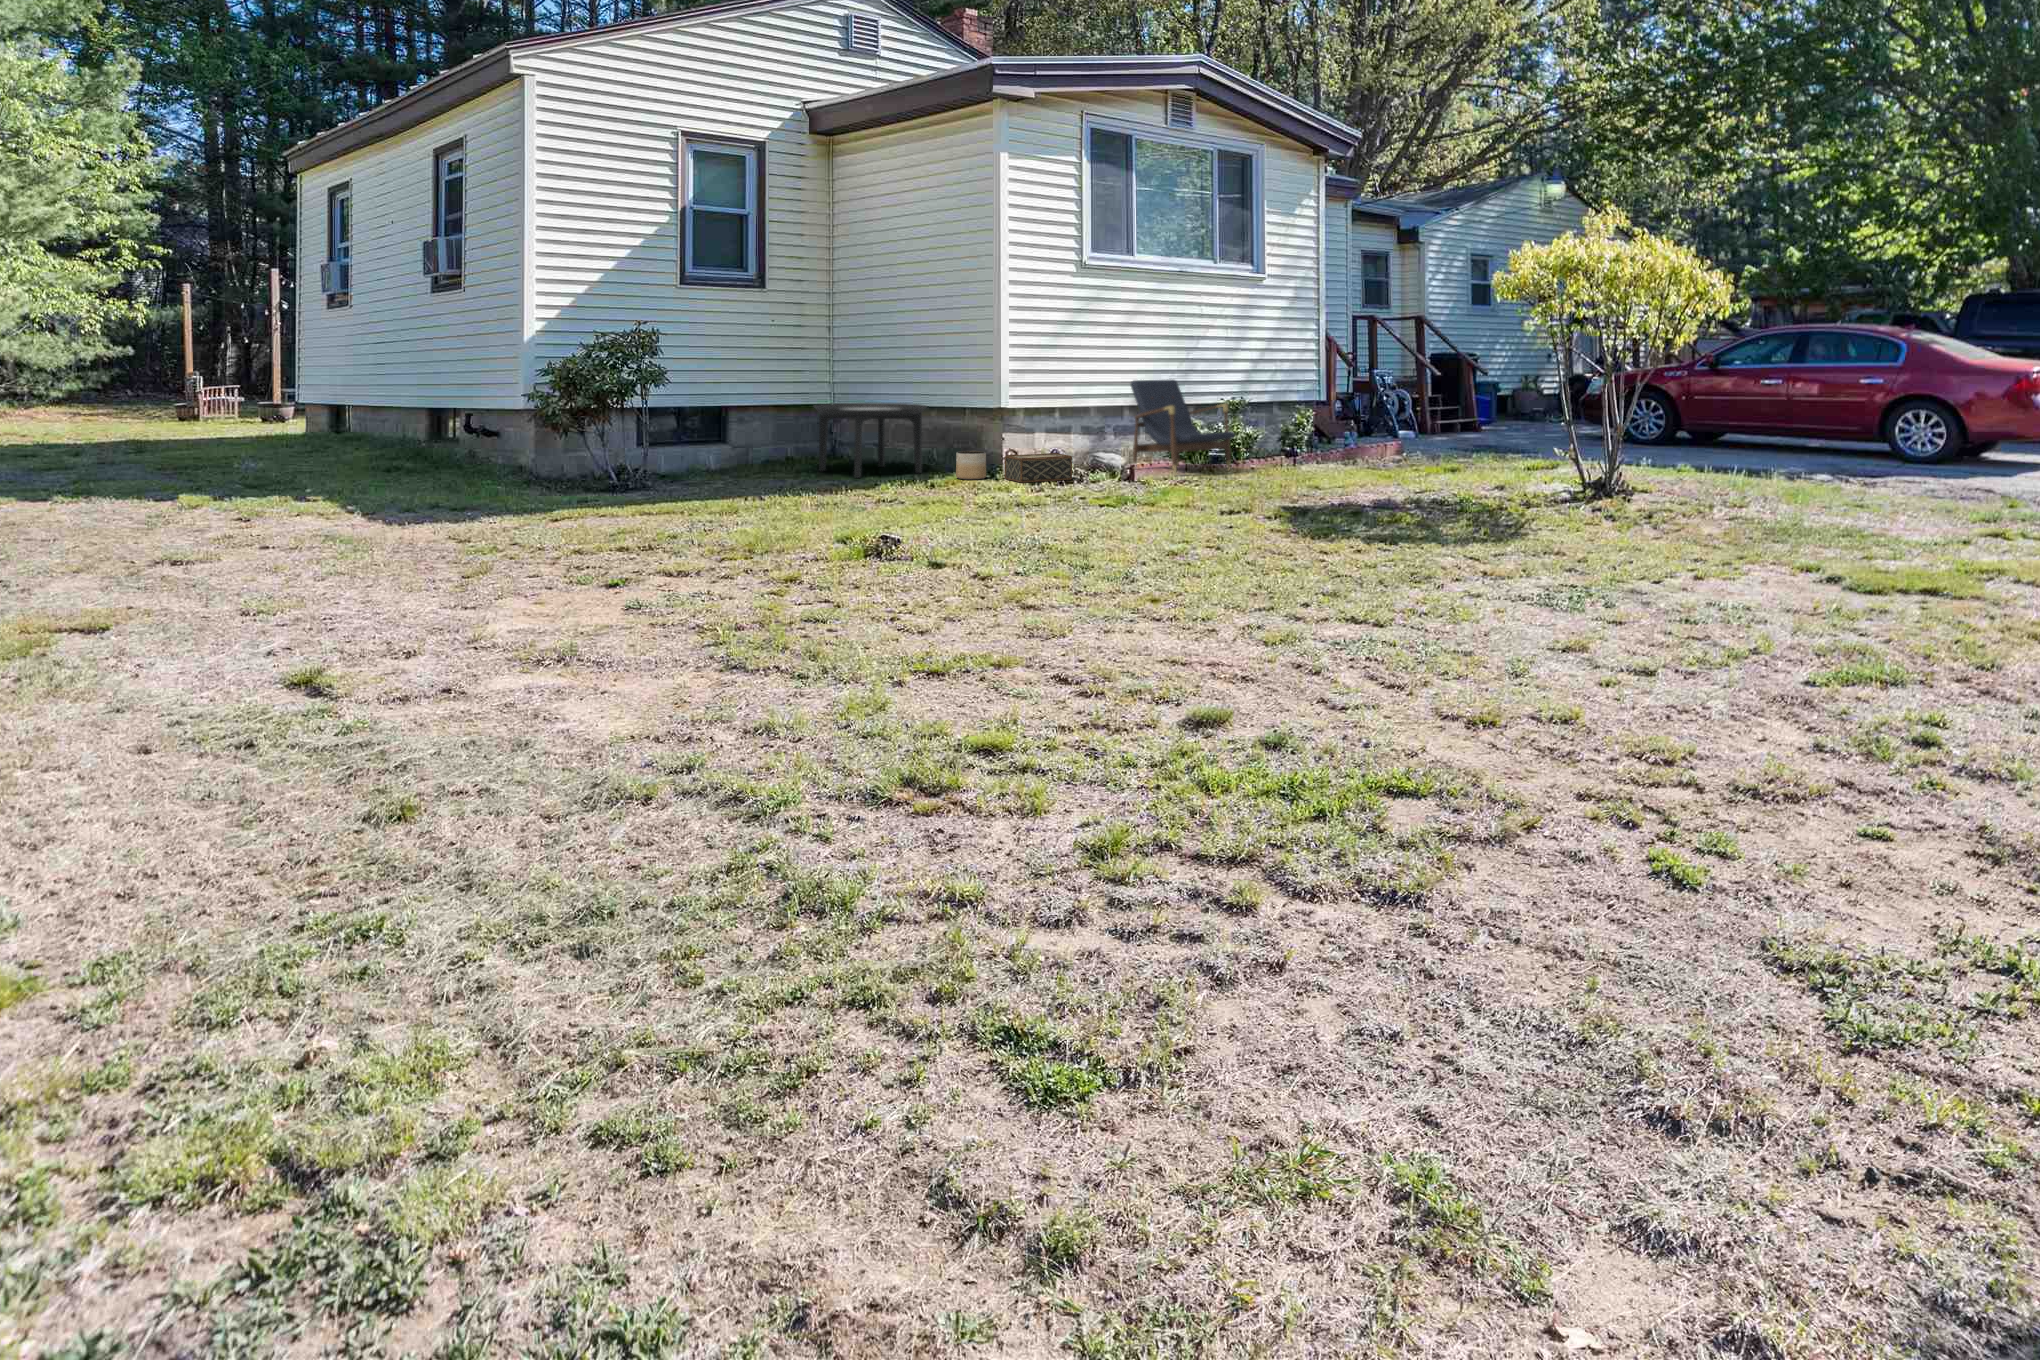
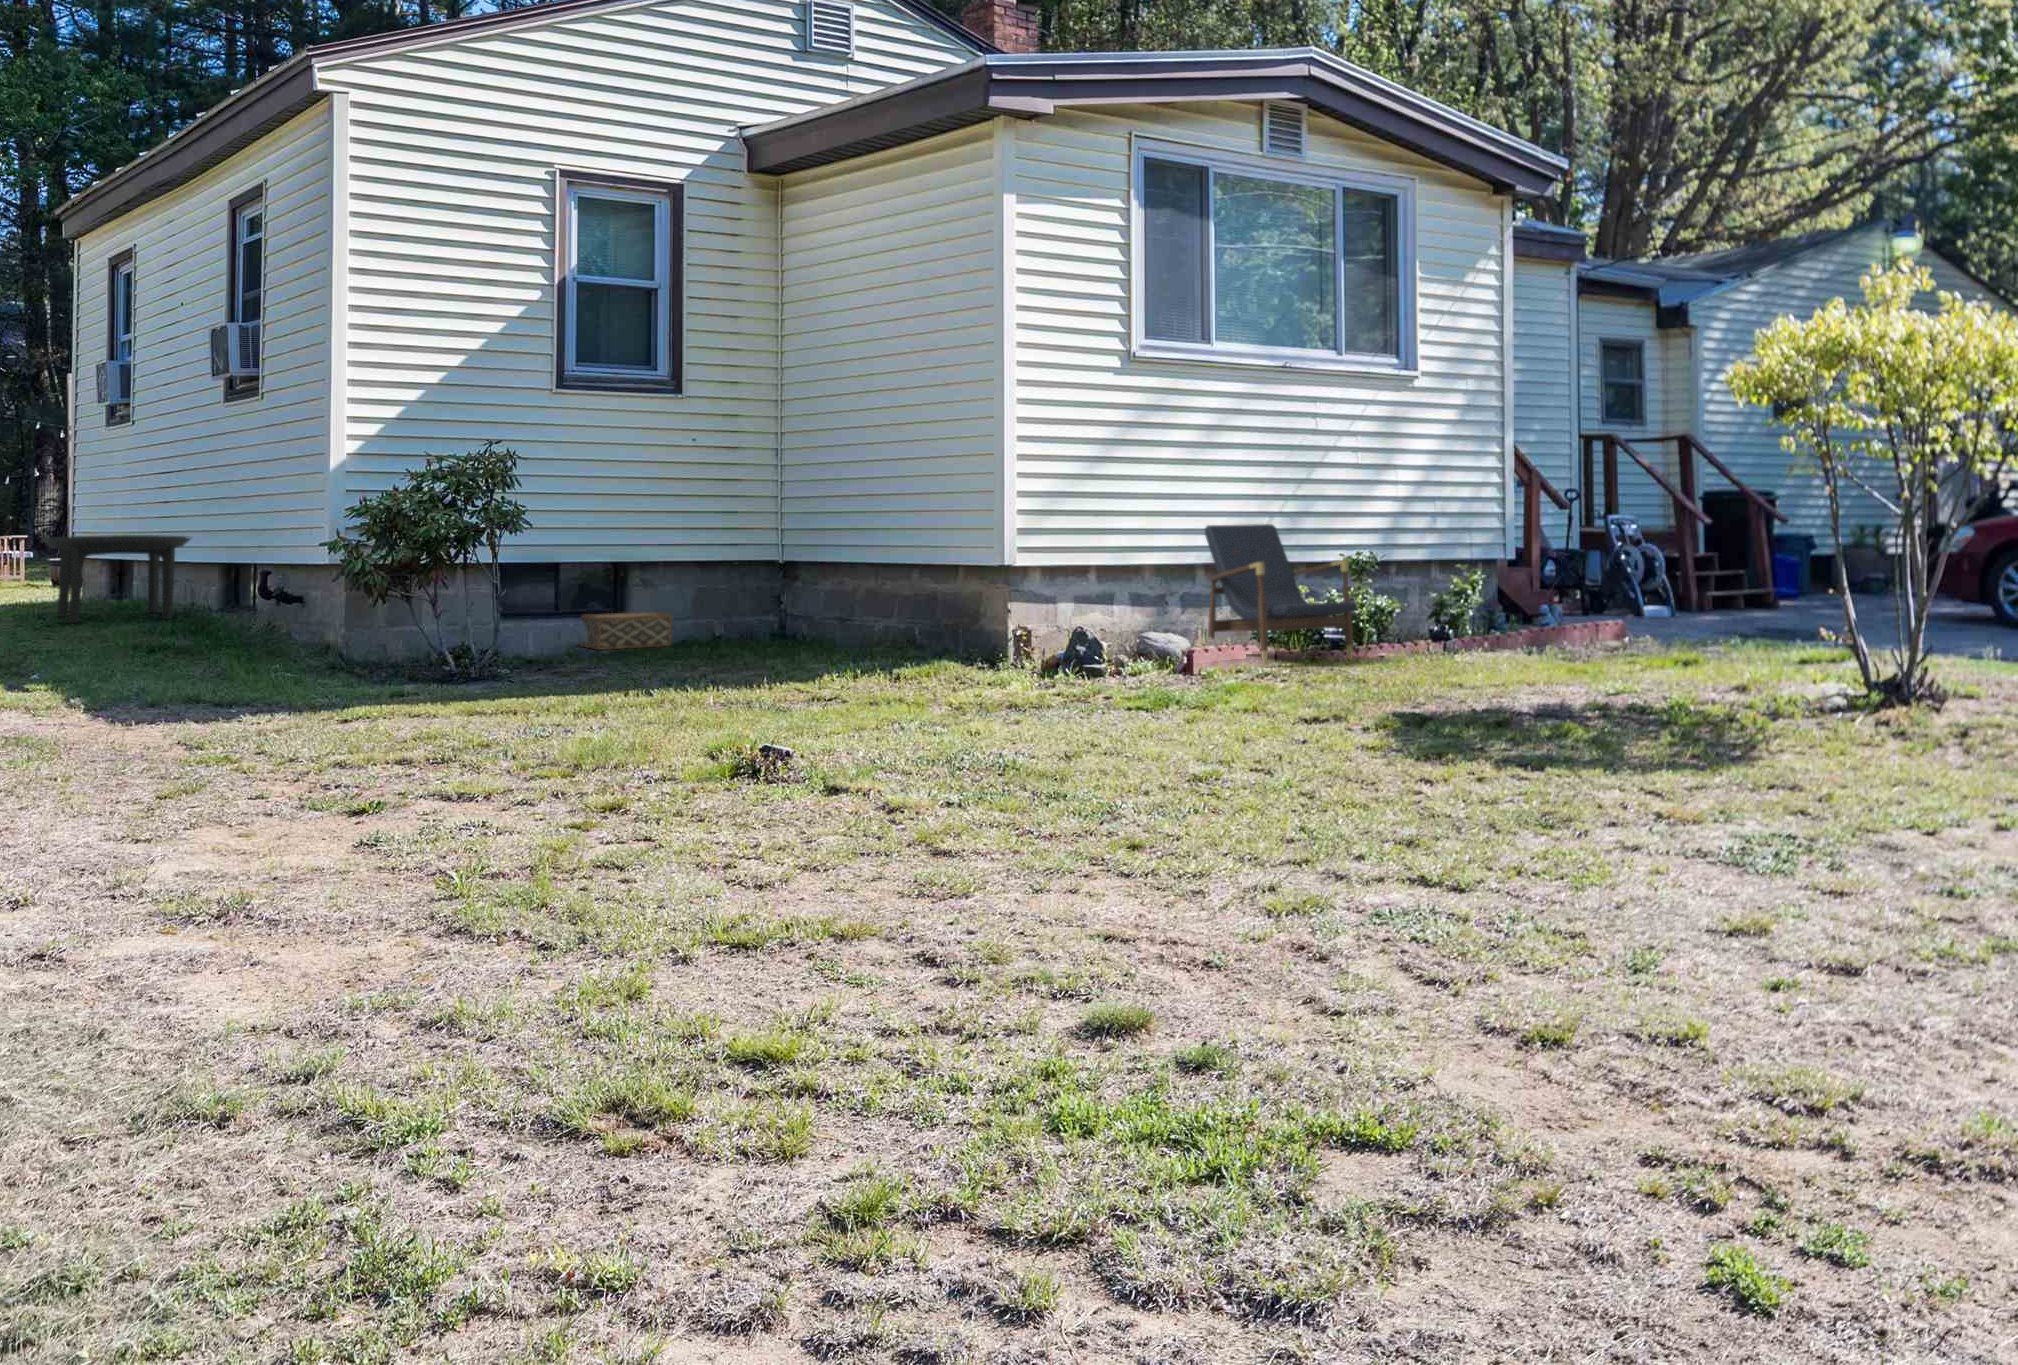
round table: present [814,403,927,478] -> present [42,535,191,623]
planter: present [956,451,986,480] -> none [941,627,984,669]
woven basket: present [1004,453,1072,483] -> present [580,612,672,650]

